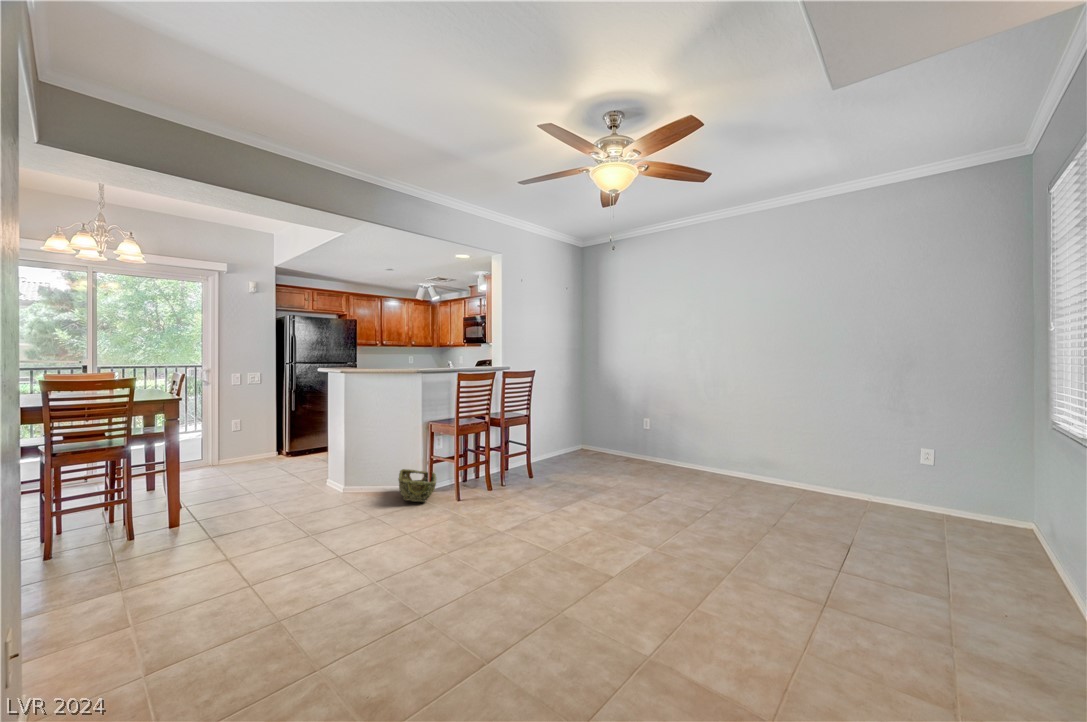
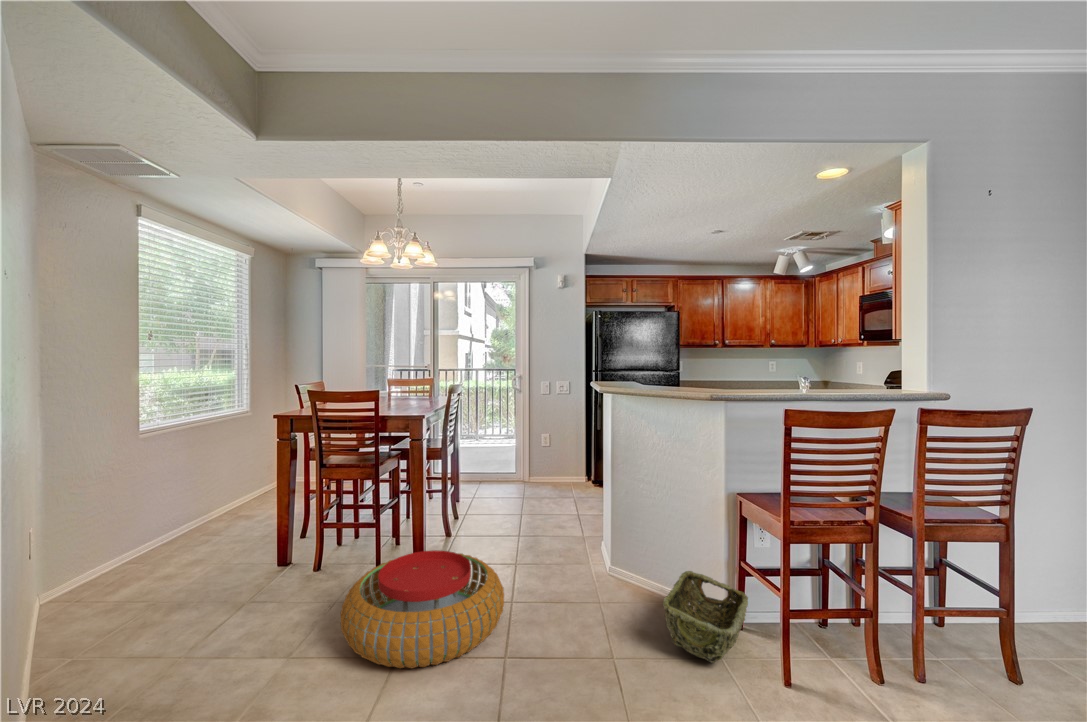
pouf: none [161,489,298,559] -> present [340,550,504,668]

